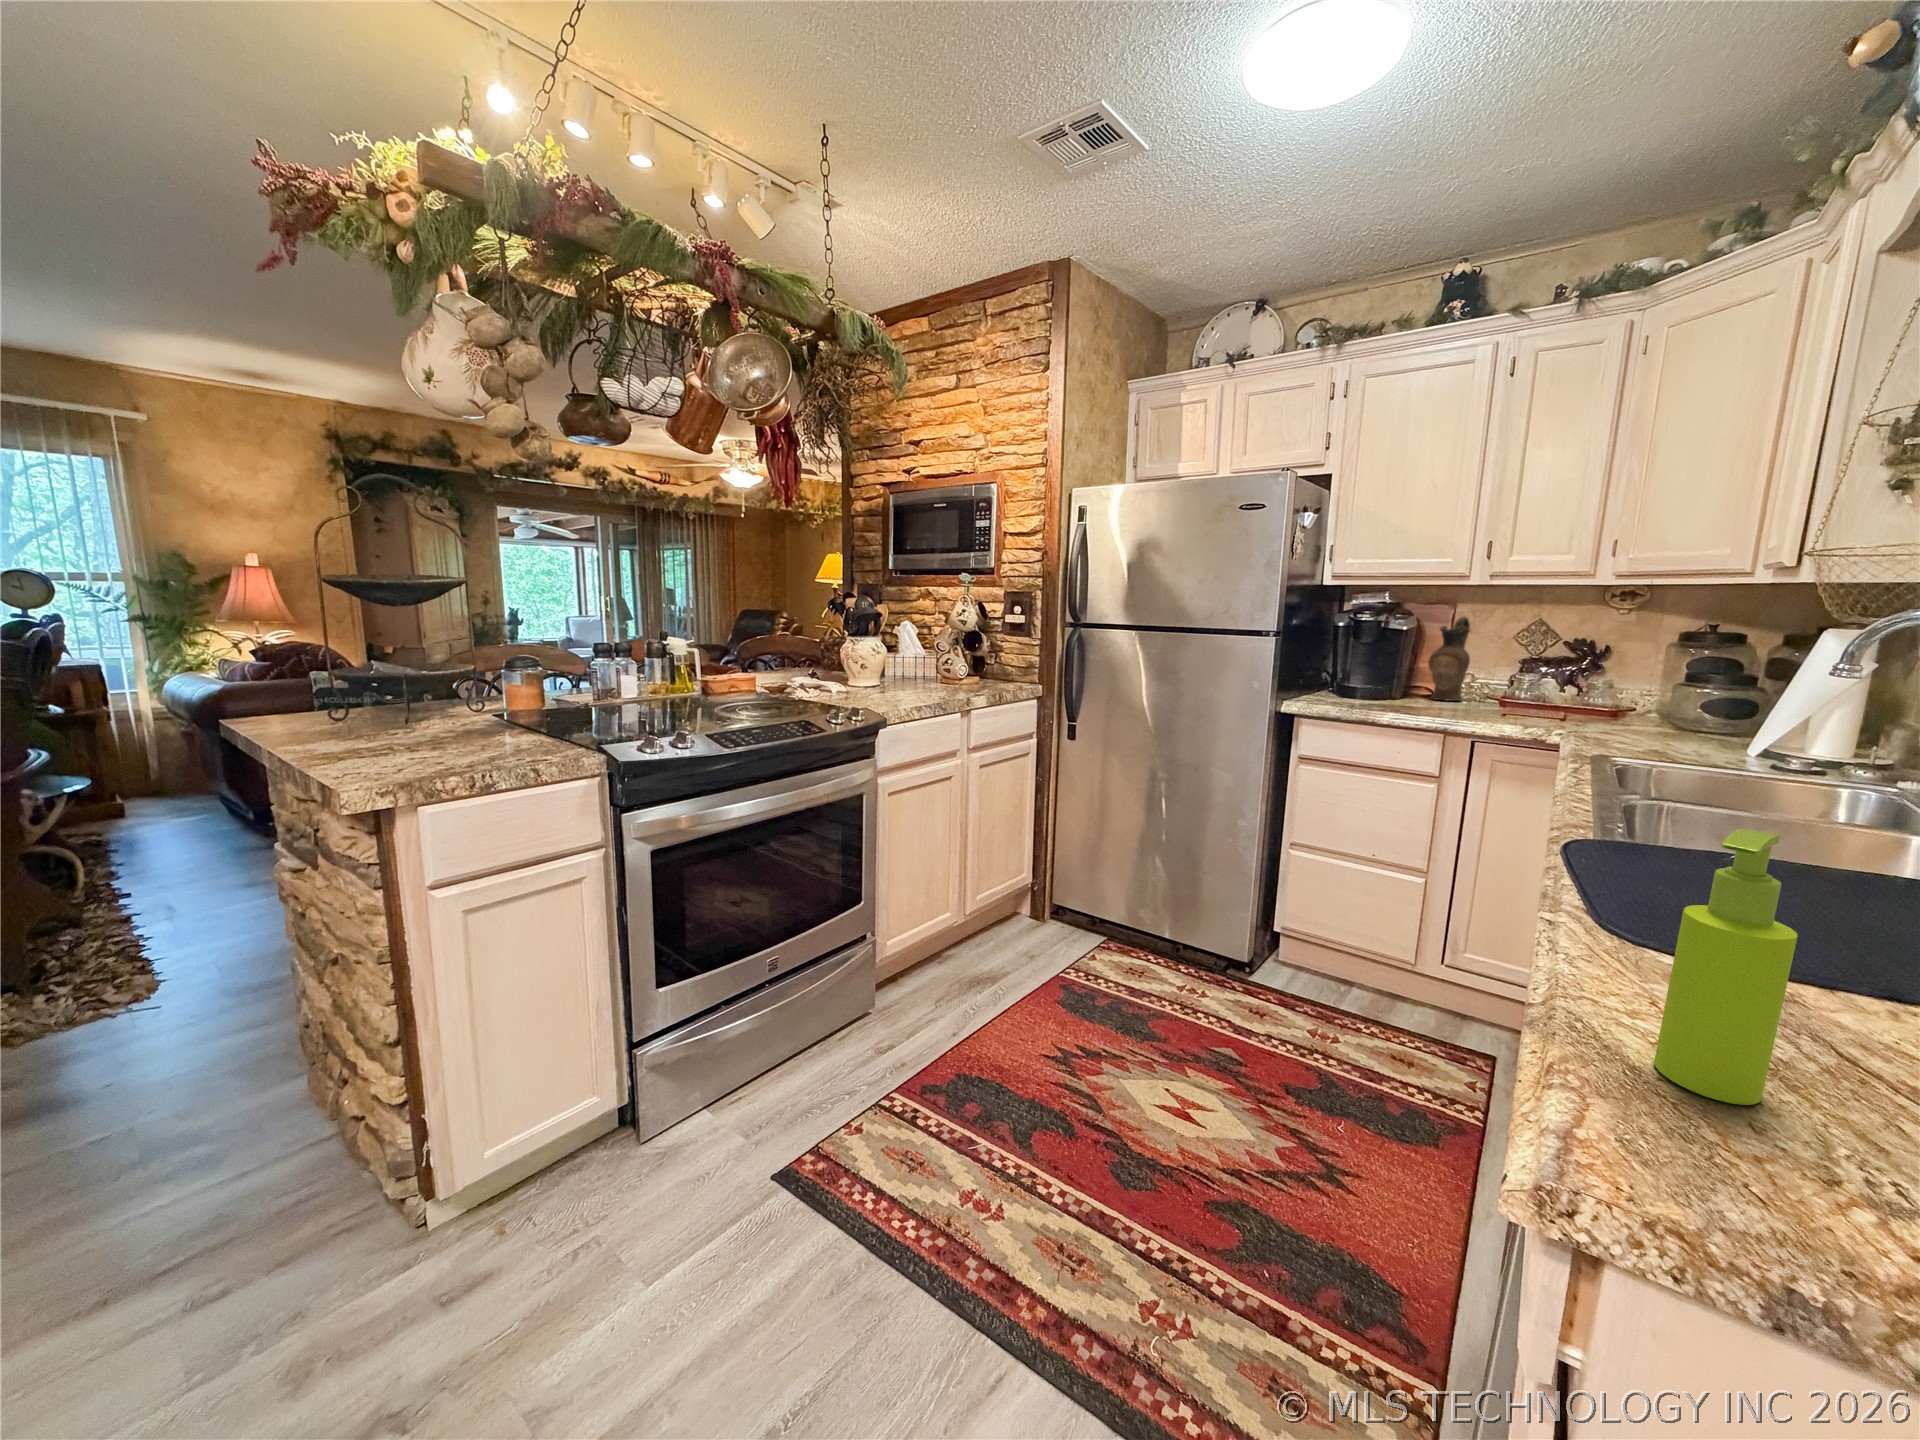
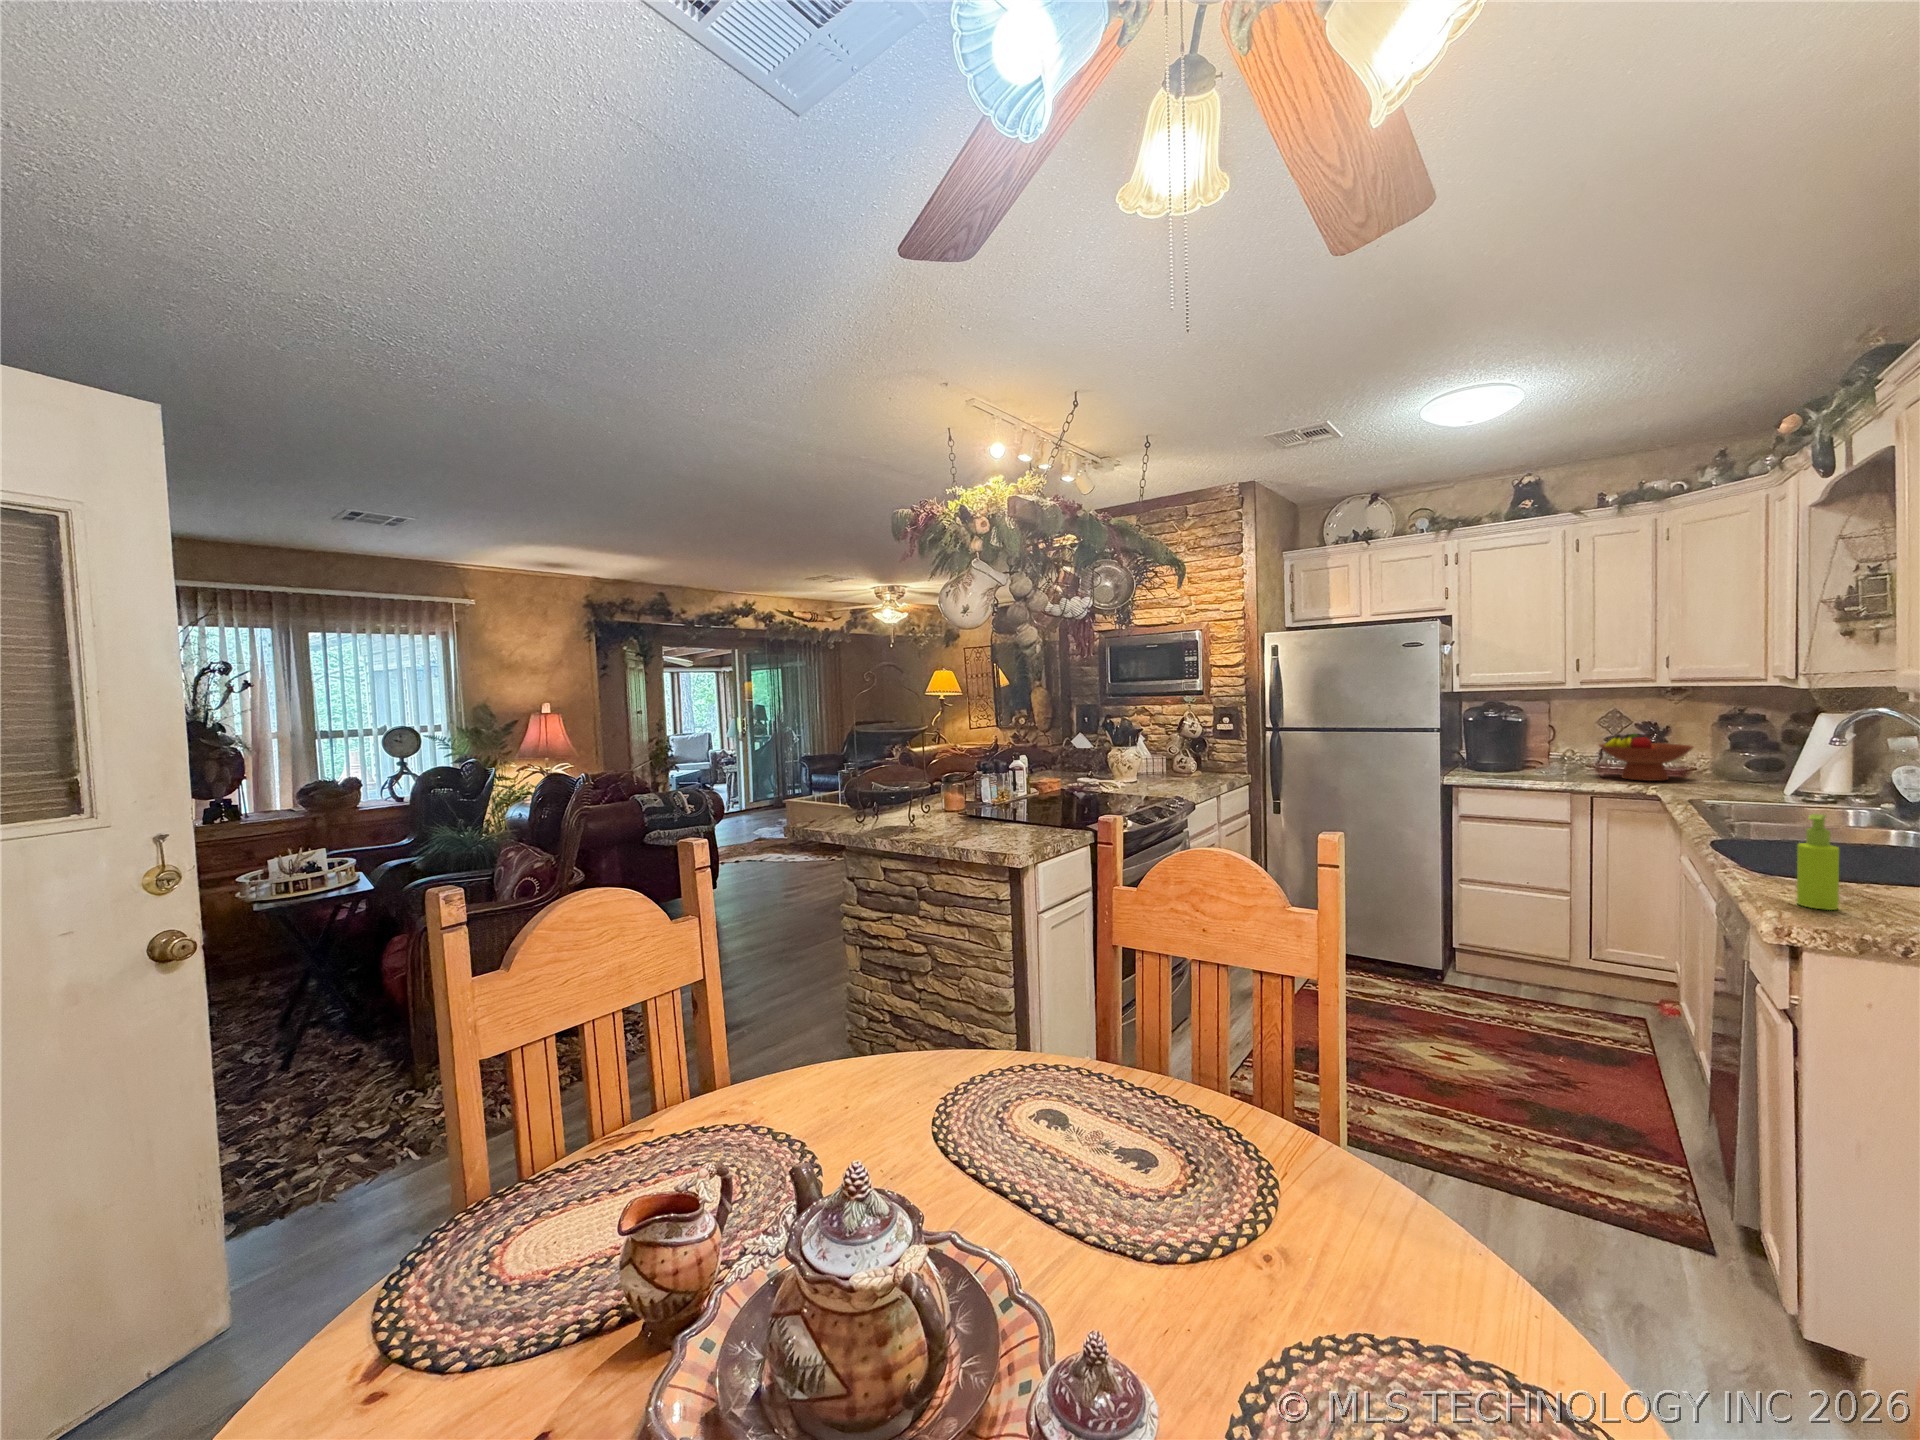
ceramic pitcher: present [1428,617,1470,701] -> none [1540,710,1571,770]
fruit bowl: none [1497,650,1631,721] -> present [1599,734,1693,781]

